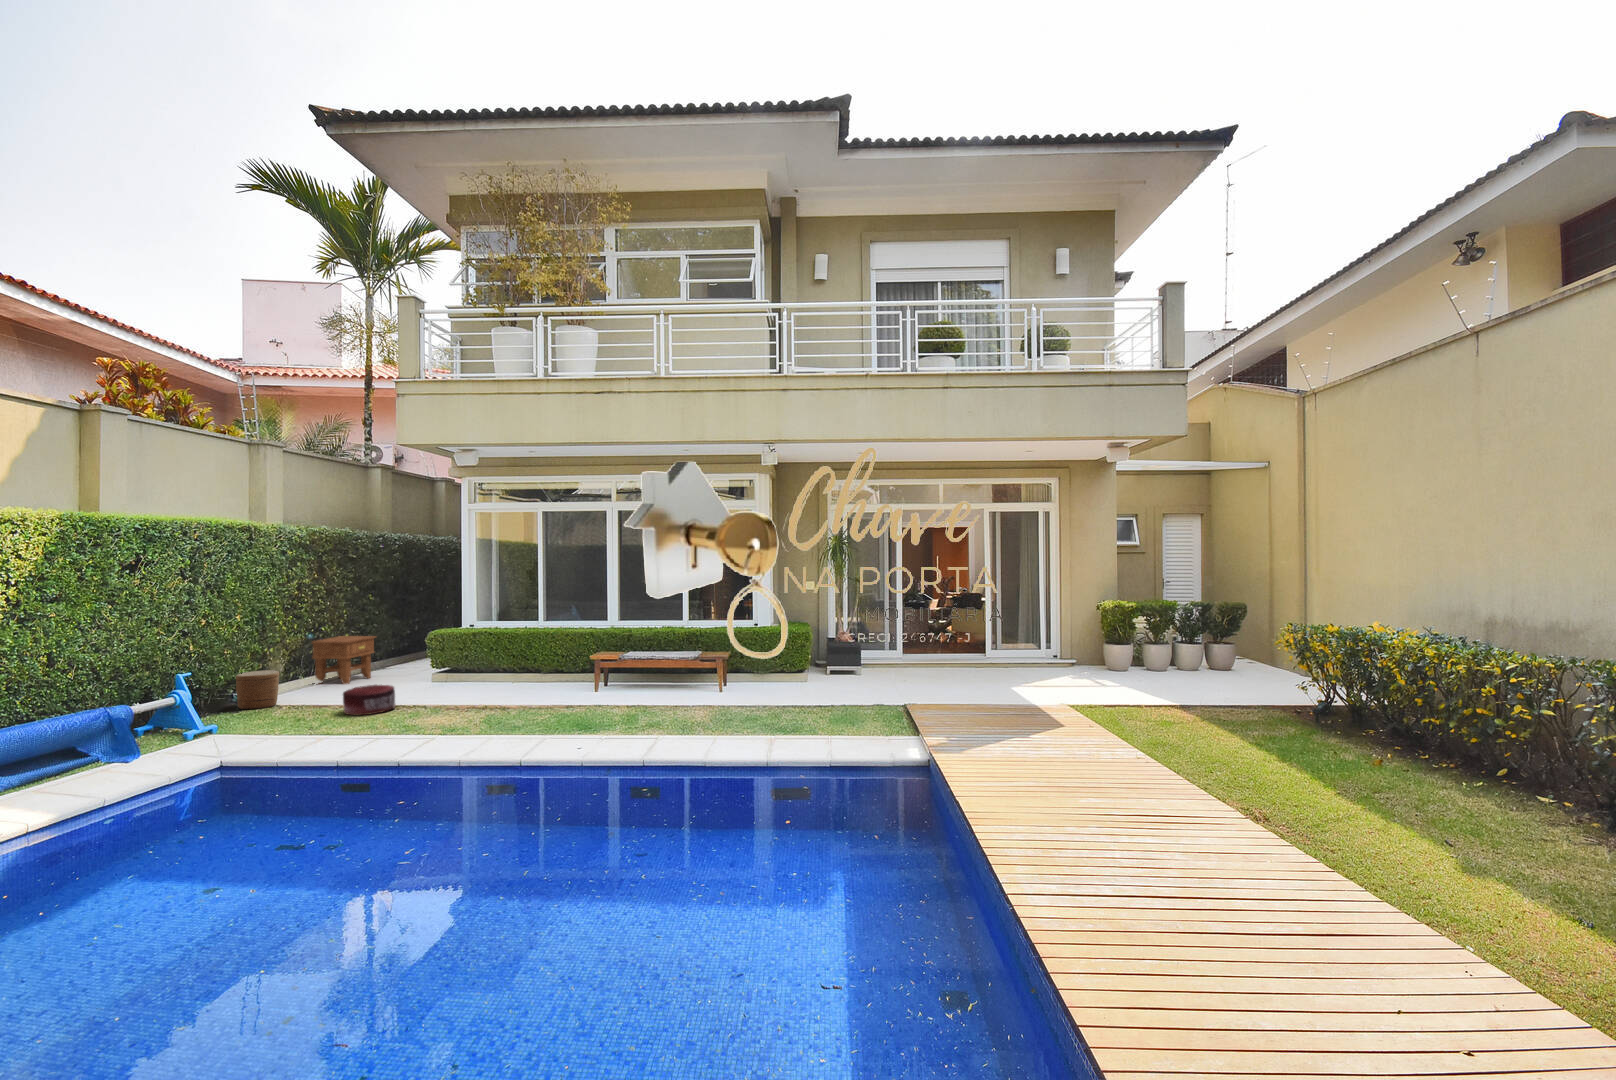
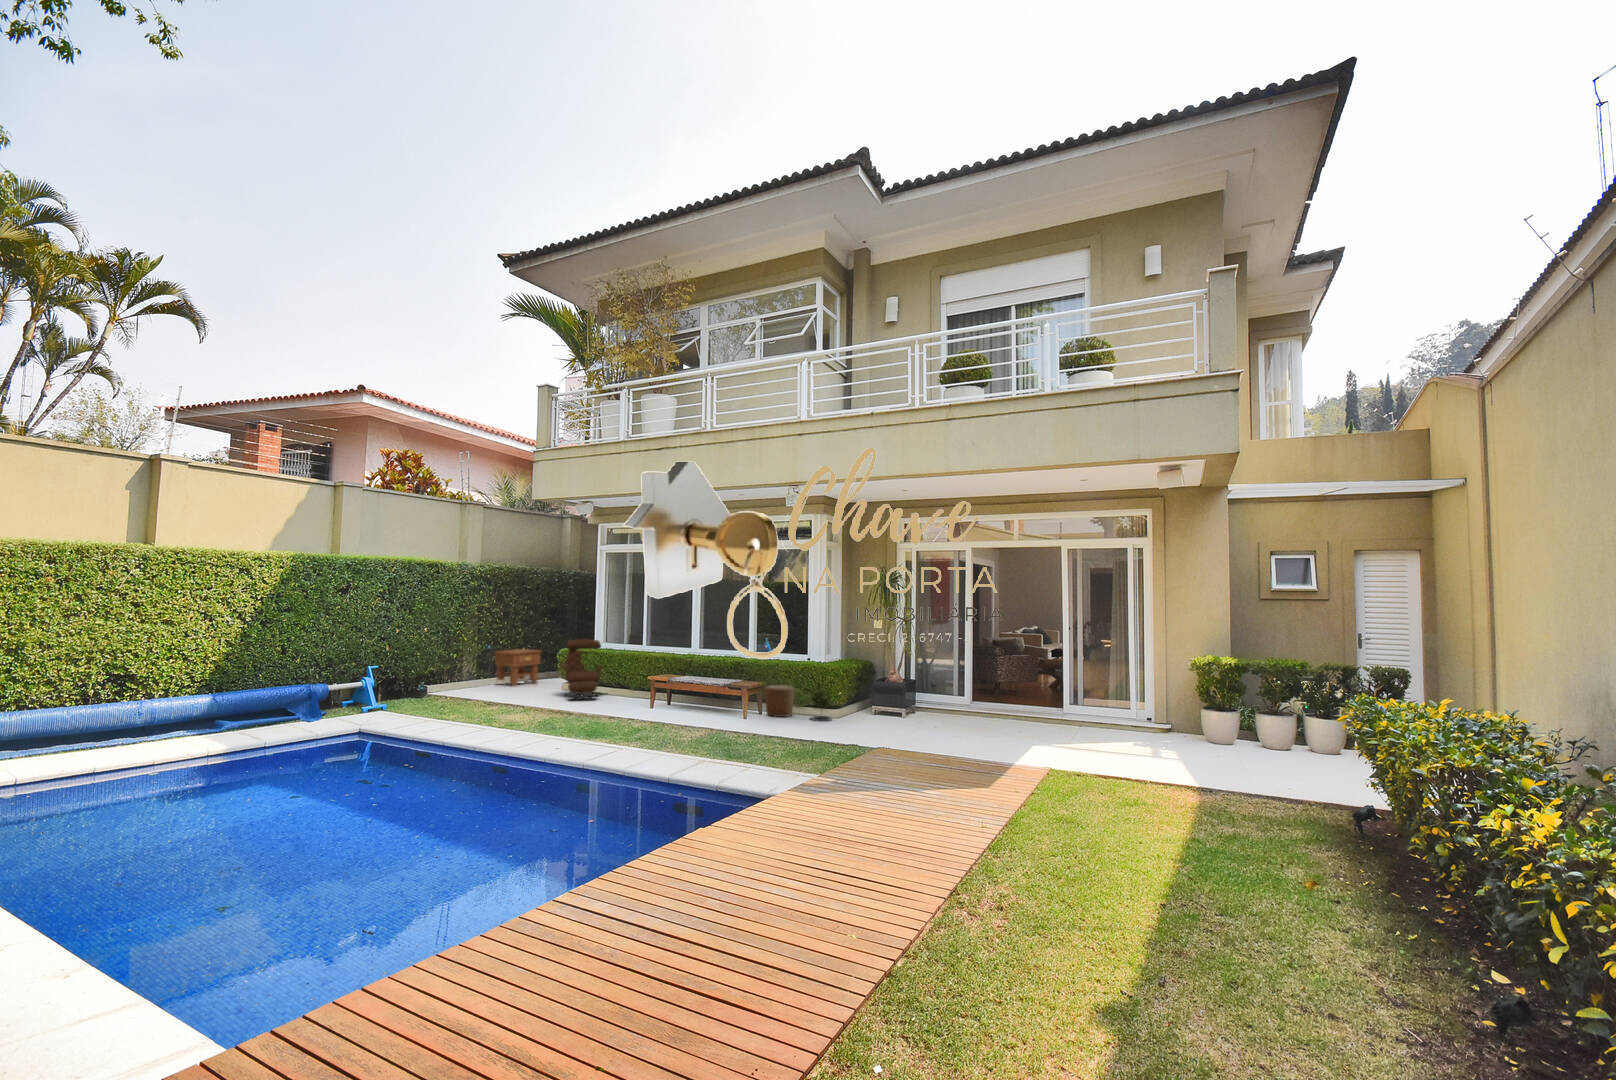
lounge chair: none [439,618,502,693] -> present [561,639,602,700]
potted tree: none [780,644,804,687] -> present [810,685,831,721]
woven basket: present [236,670,279,709] -> present [765,685,795,717]
pouf: present [343,685,396,715] -> none [464,686,504,708]

